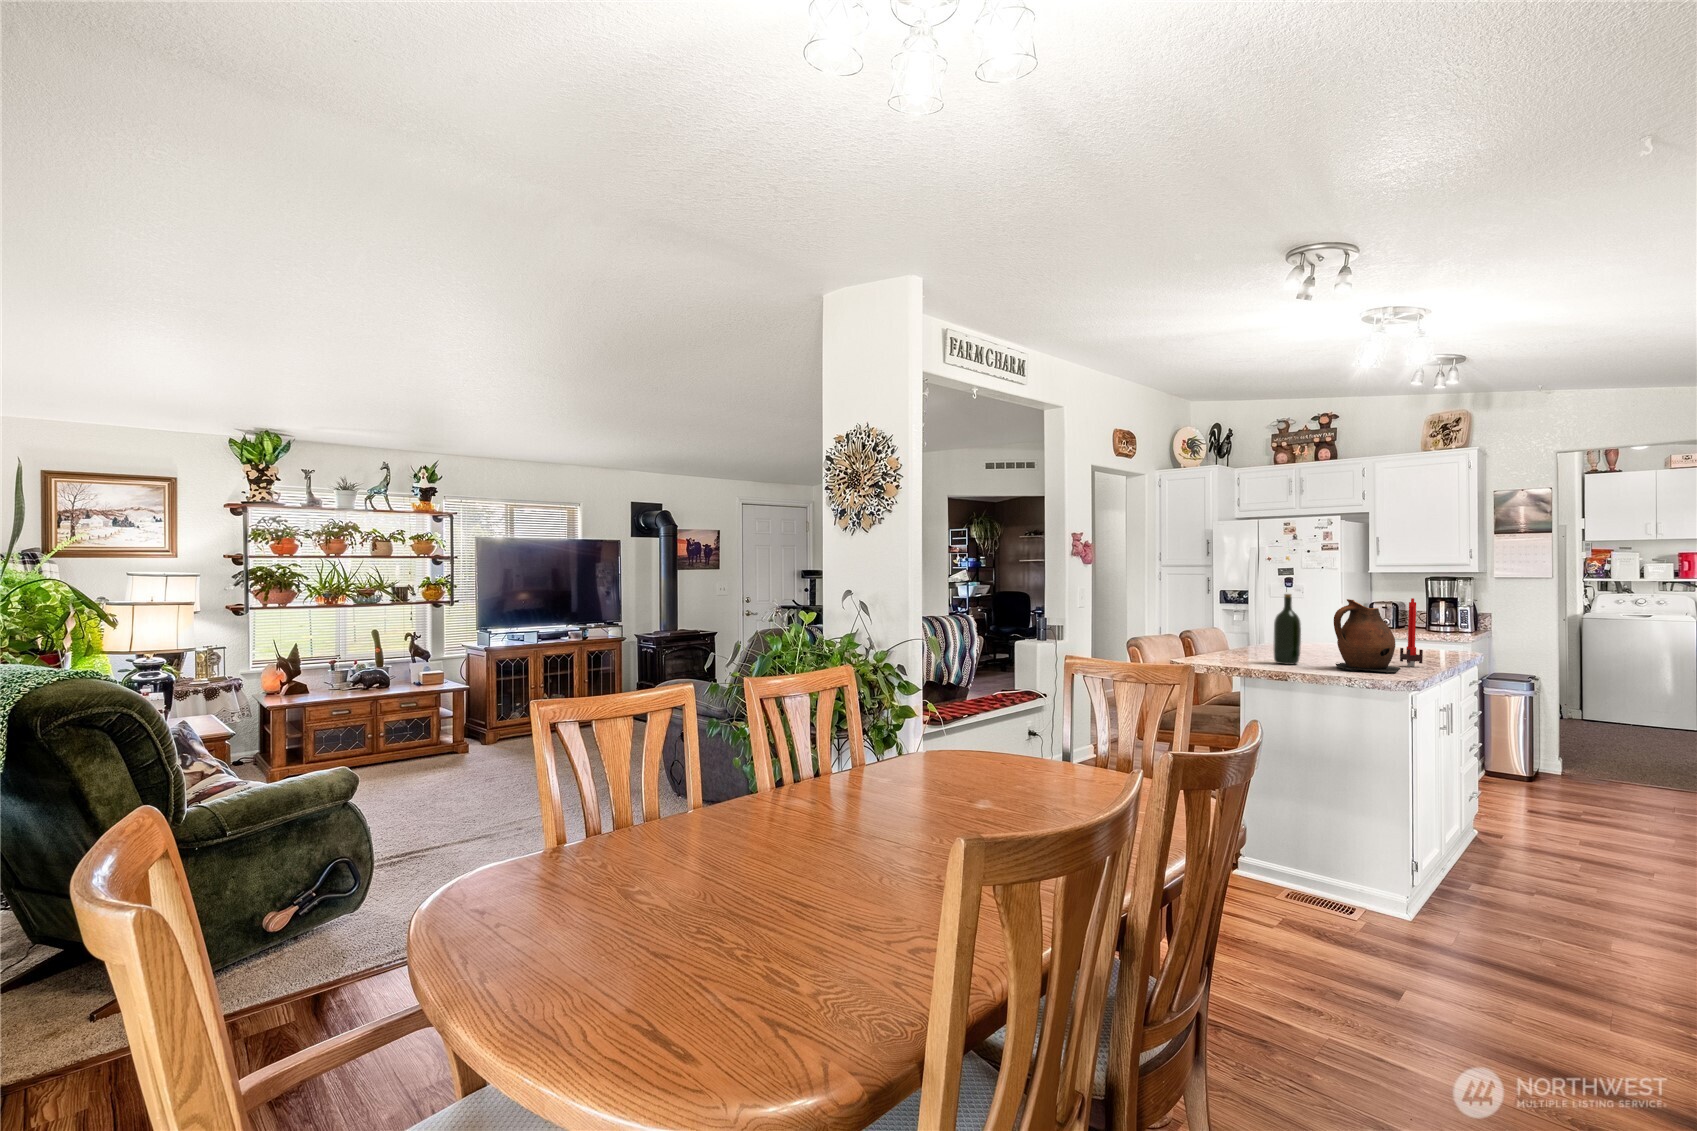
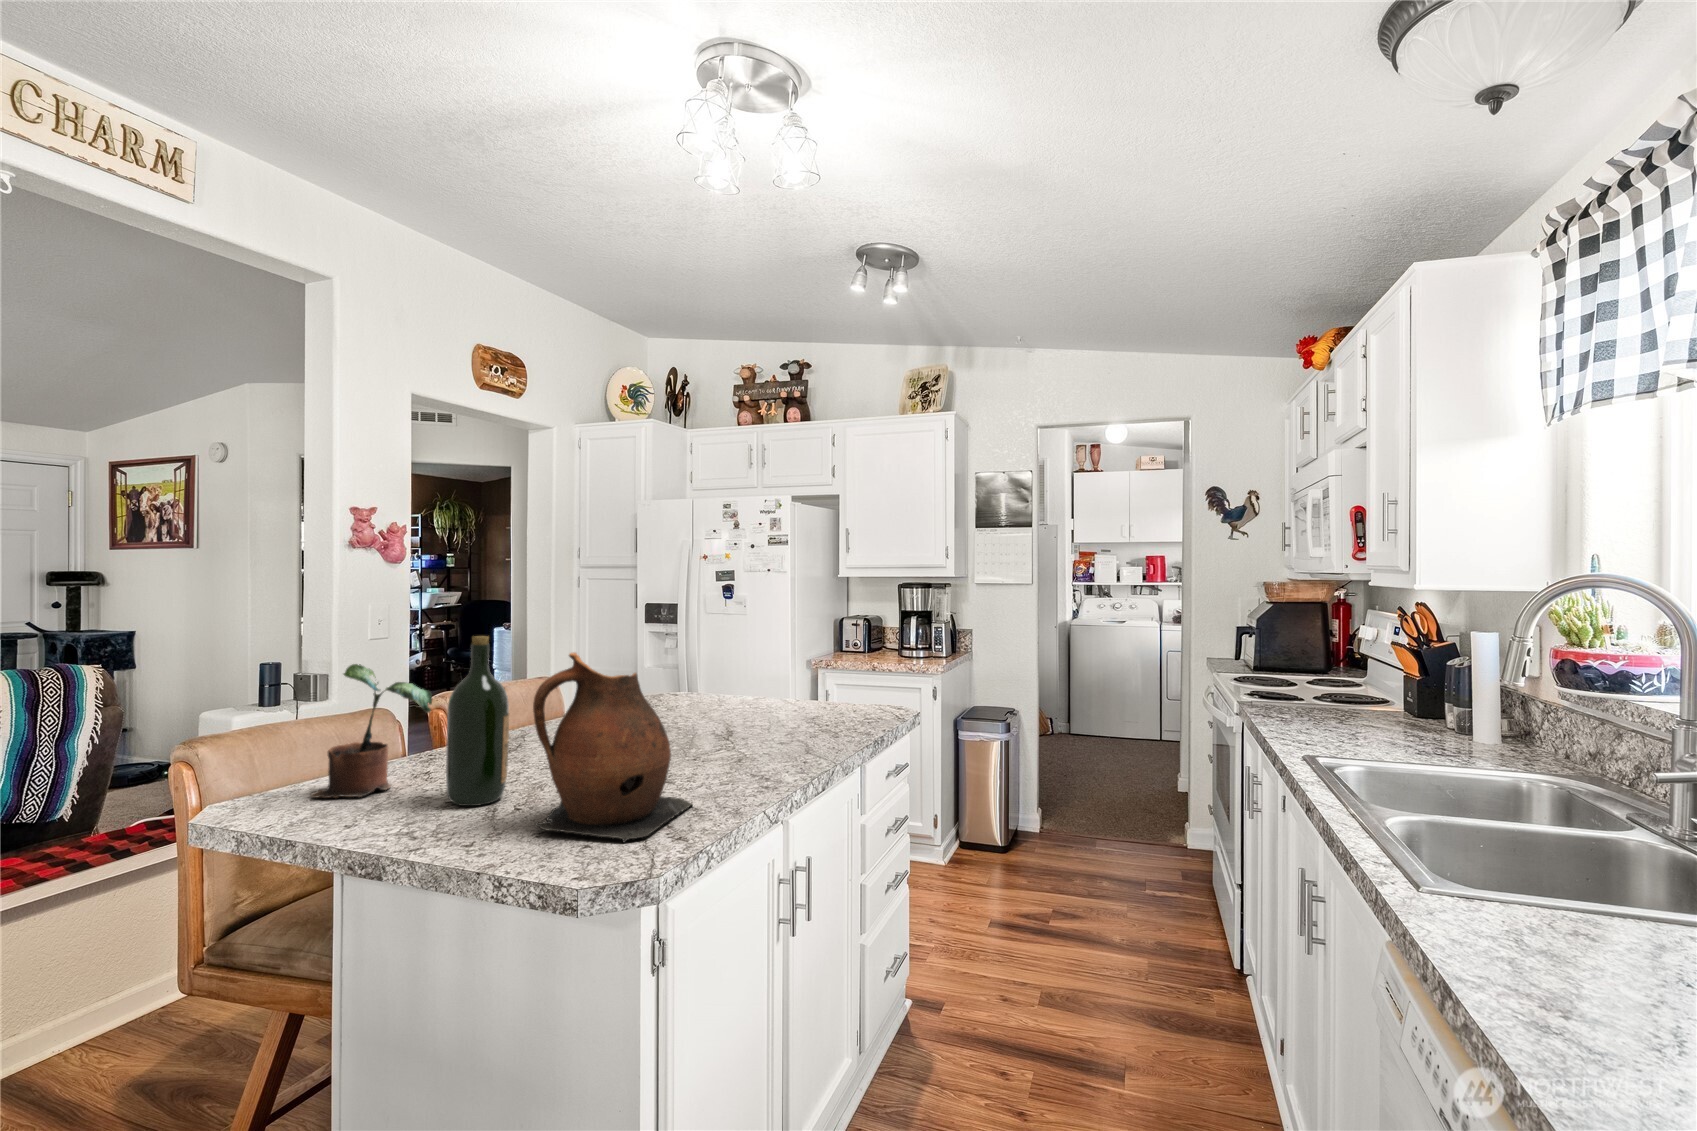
candle: present [1400,598,1423,666] -> none [713,643,749,792]
potted plant: none [1205,605,1256,661] -> present [311,664,432,798]

